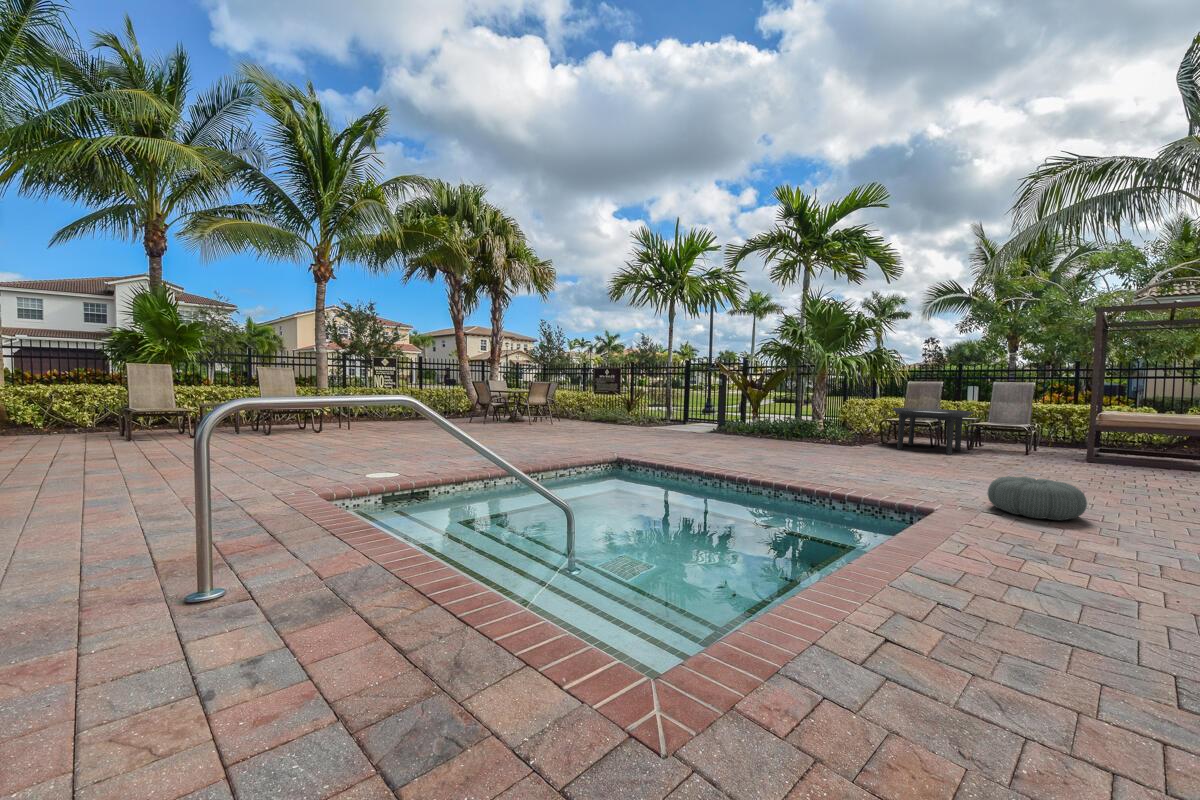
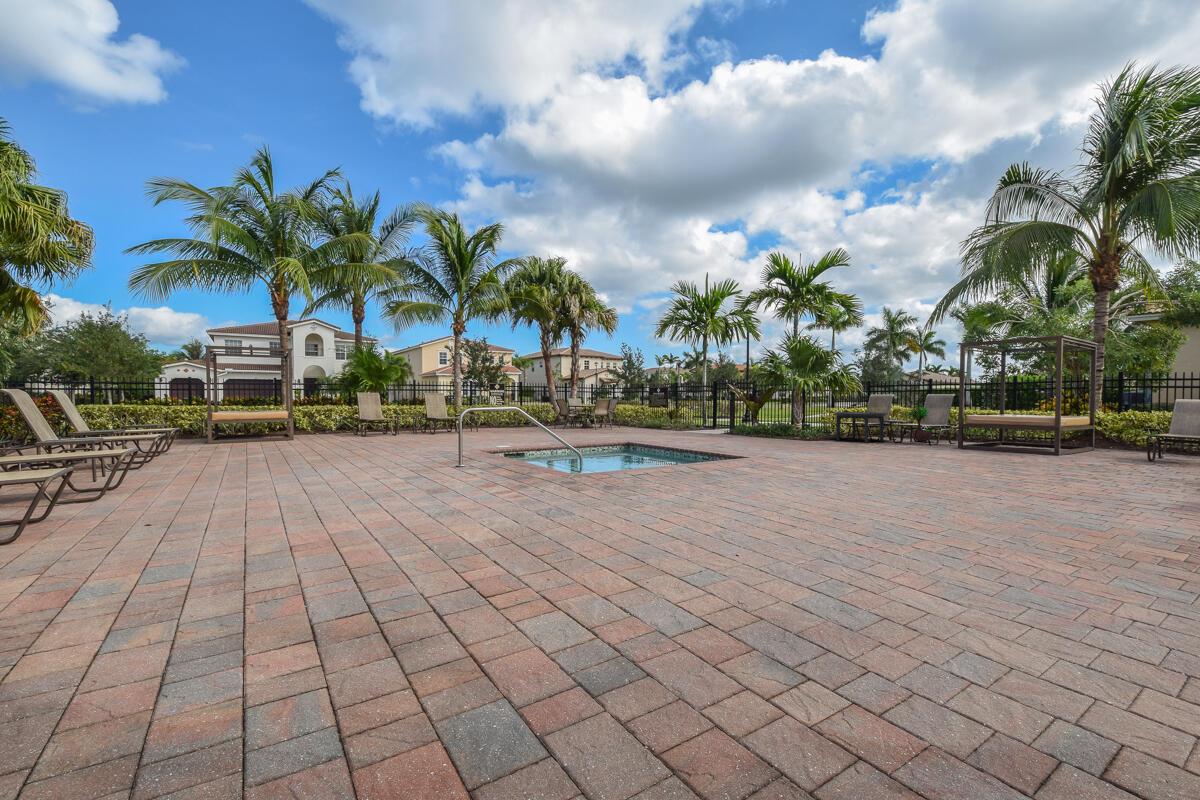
potted tree: none [990,397,1032,452] -> present [907,406,932,442]
pouf: present [988,476,1087,520] -> none [808,443,852,463]

